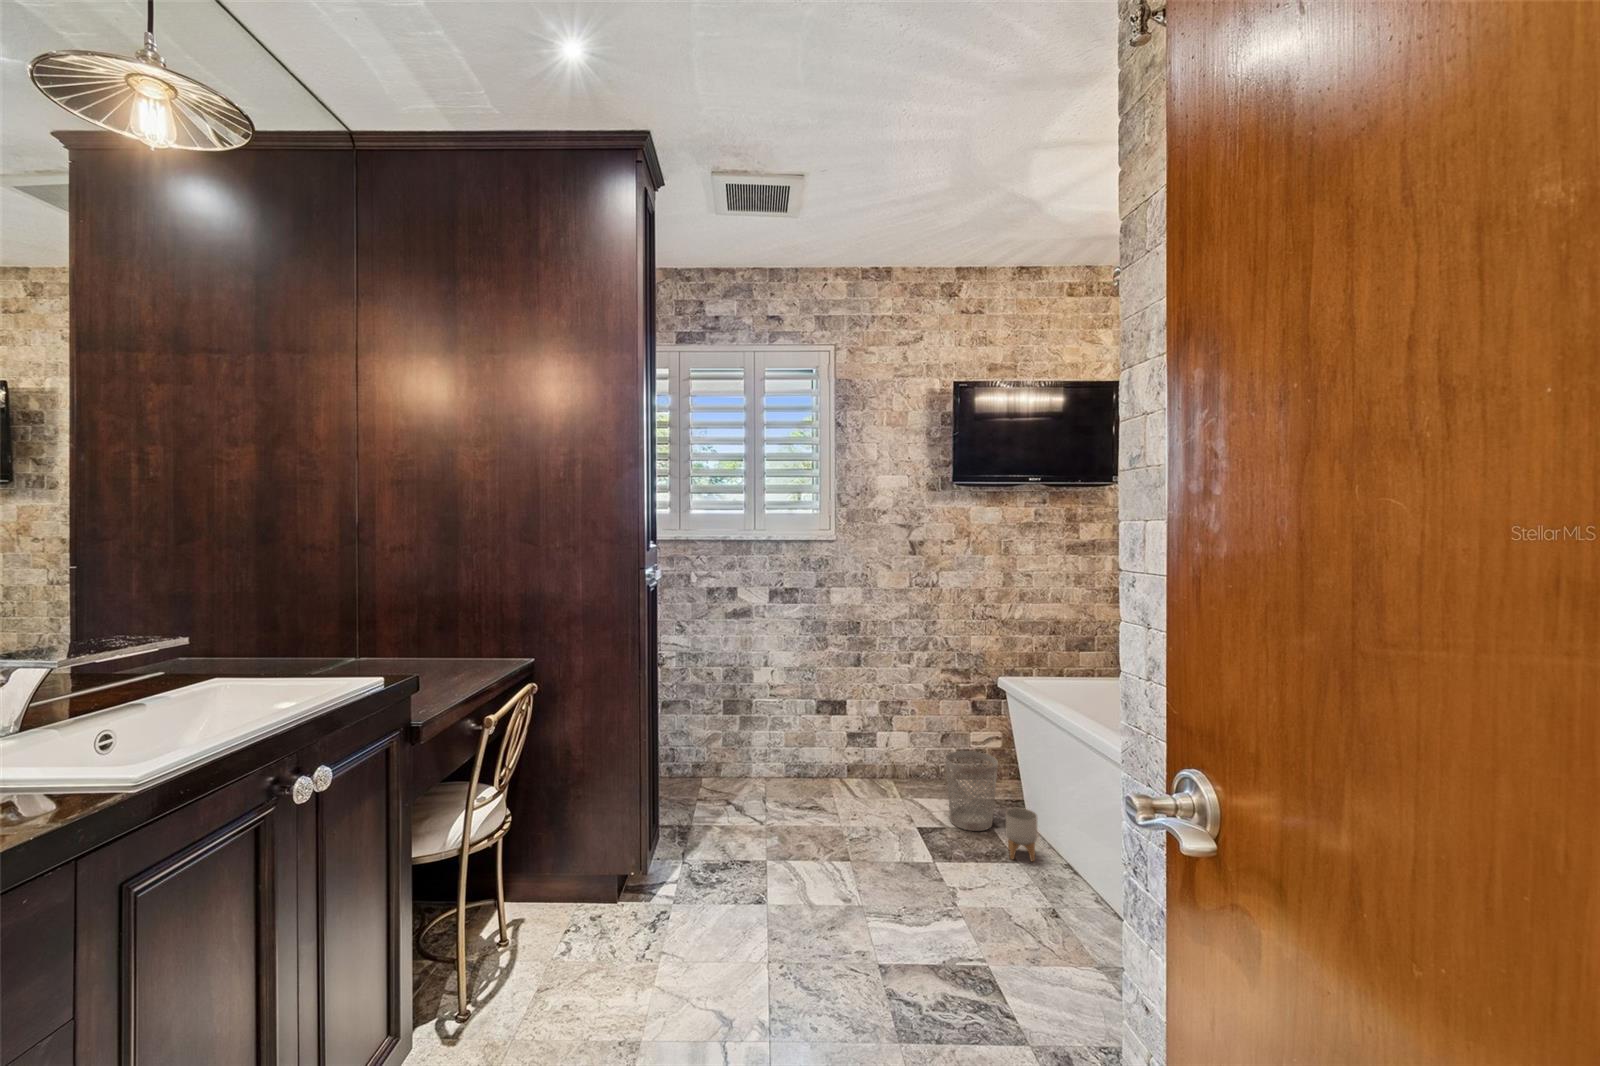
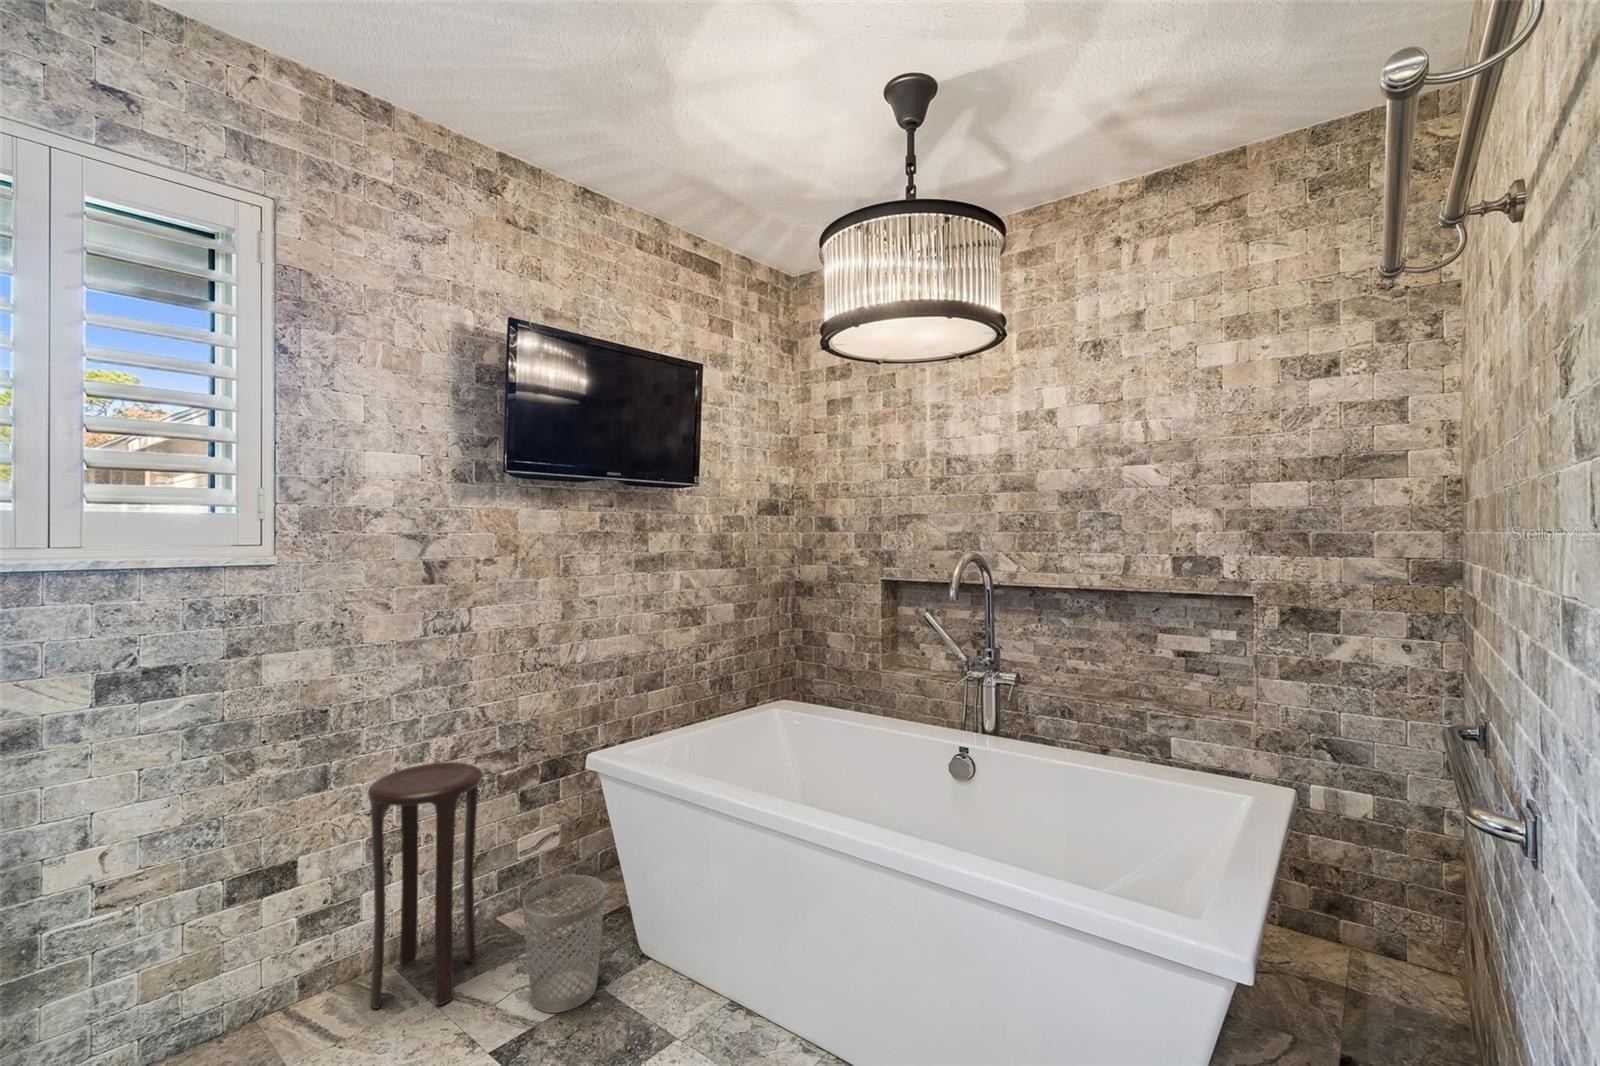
stool: none [874,664,934,802] -> present [368,762,482,1009]
planter: present [1005,808,1037,861] -> none [641,943,685,1033]

